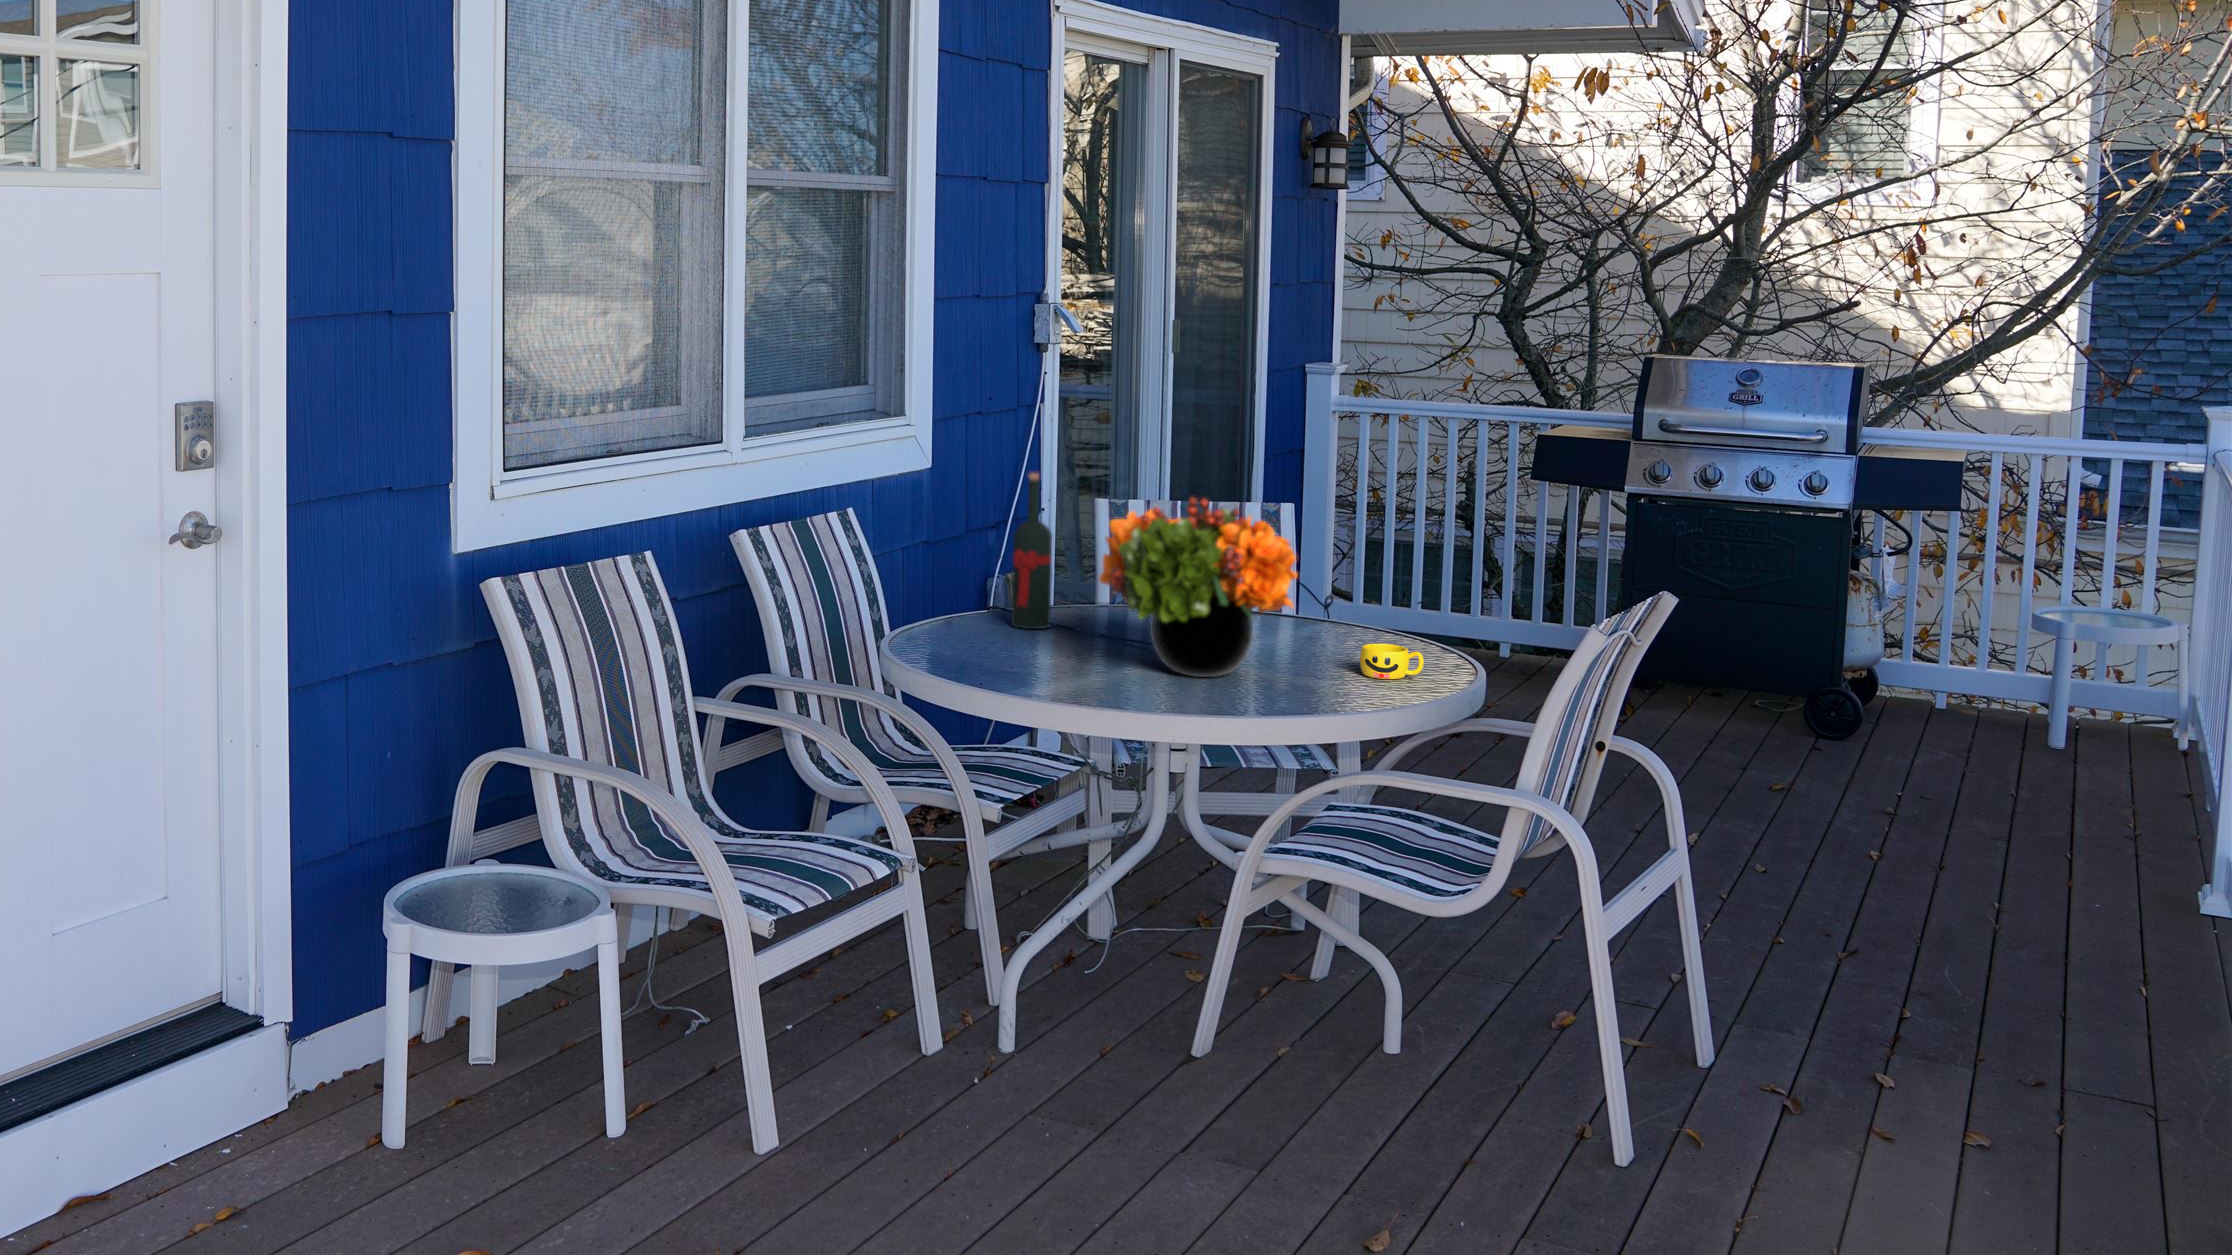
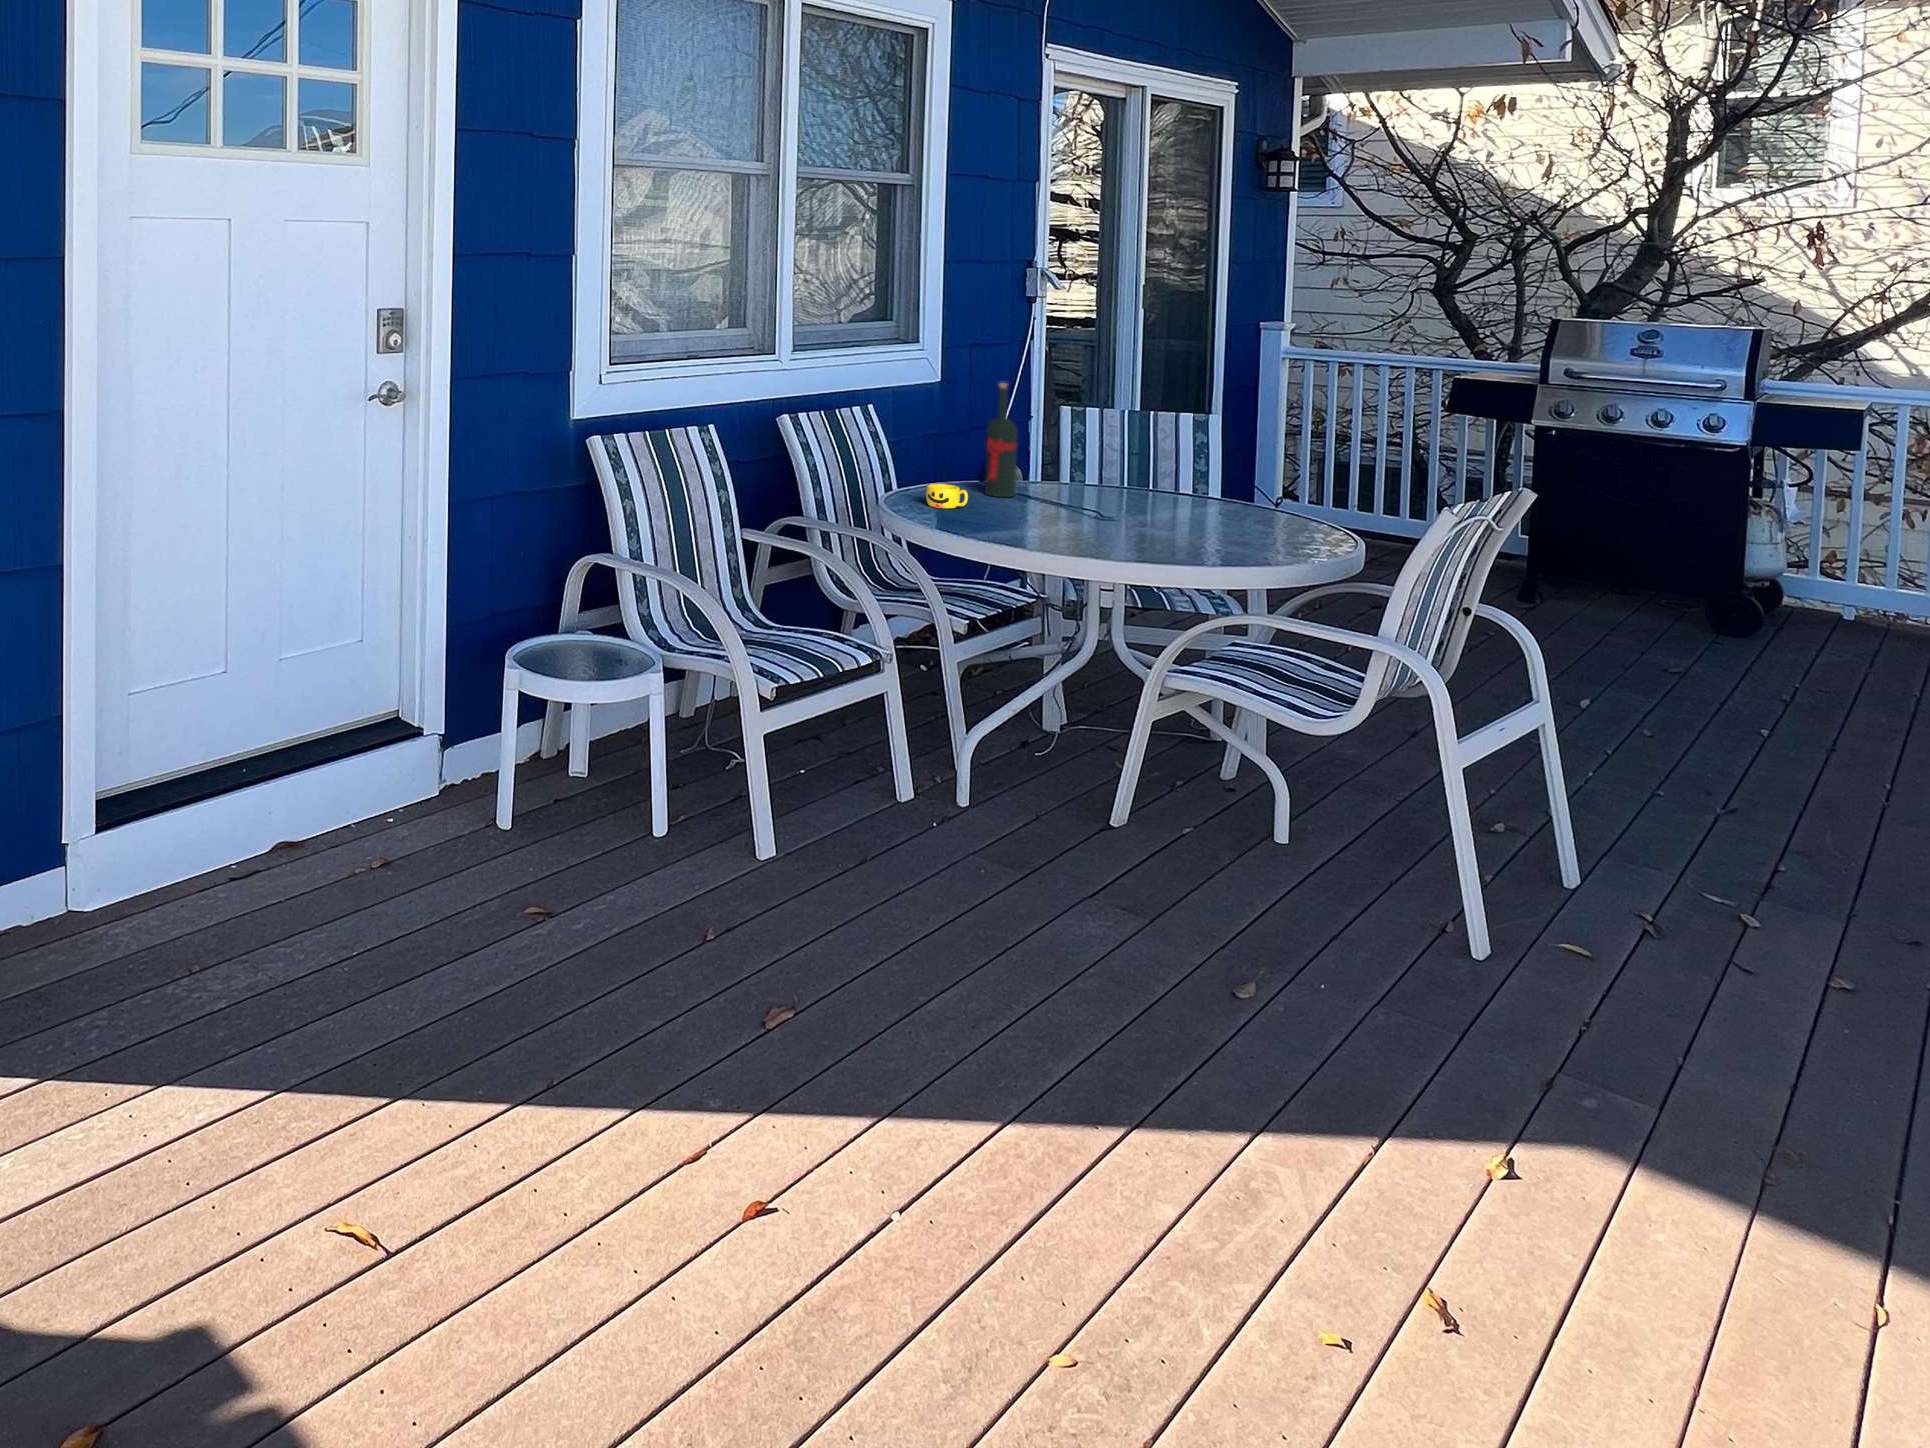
flower arrangement: present [1099,497,1297,677] -> none [1042,400,1201,534]
cup: present [1360,644,1424,679] -> present [926,484,968,508]

